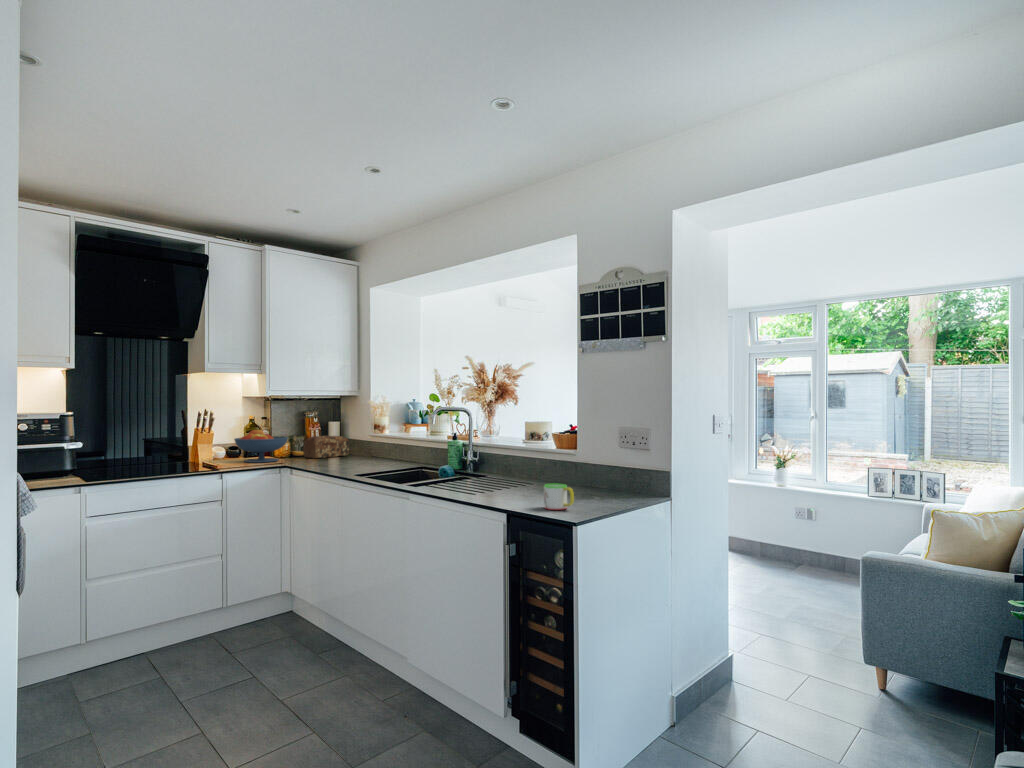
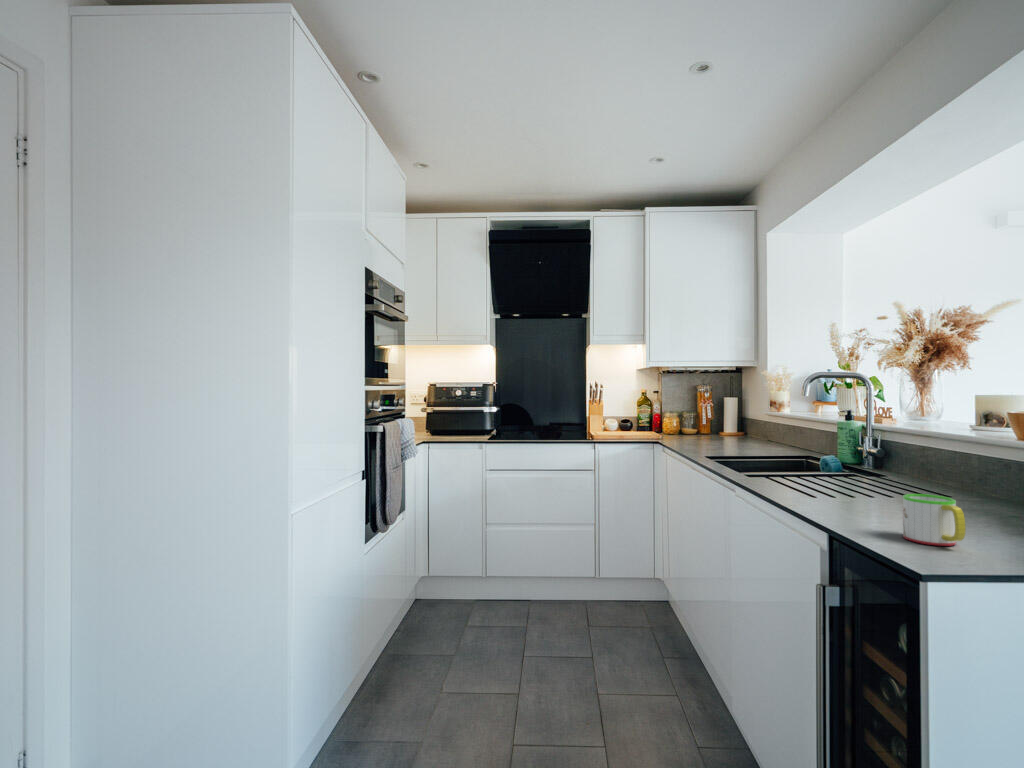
fruit bowl: present [234,430,288,463] -> none [618,403,671,436]
bread loaf: present [303,436,349,459] -> none [691,412,743,437]

